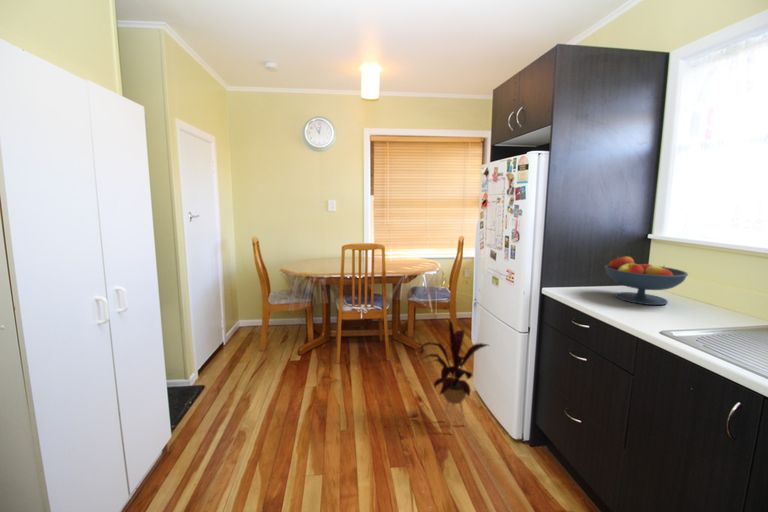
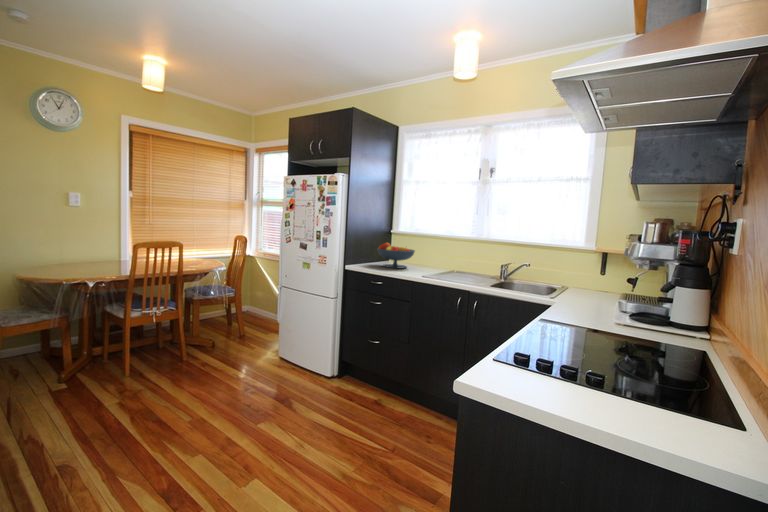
house plant: present [418,319,487,434] -> none [251,296,307,390]

